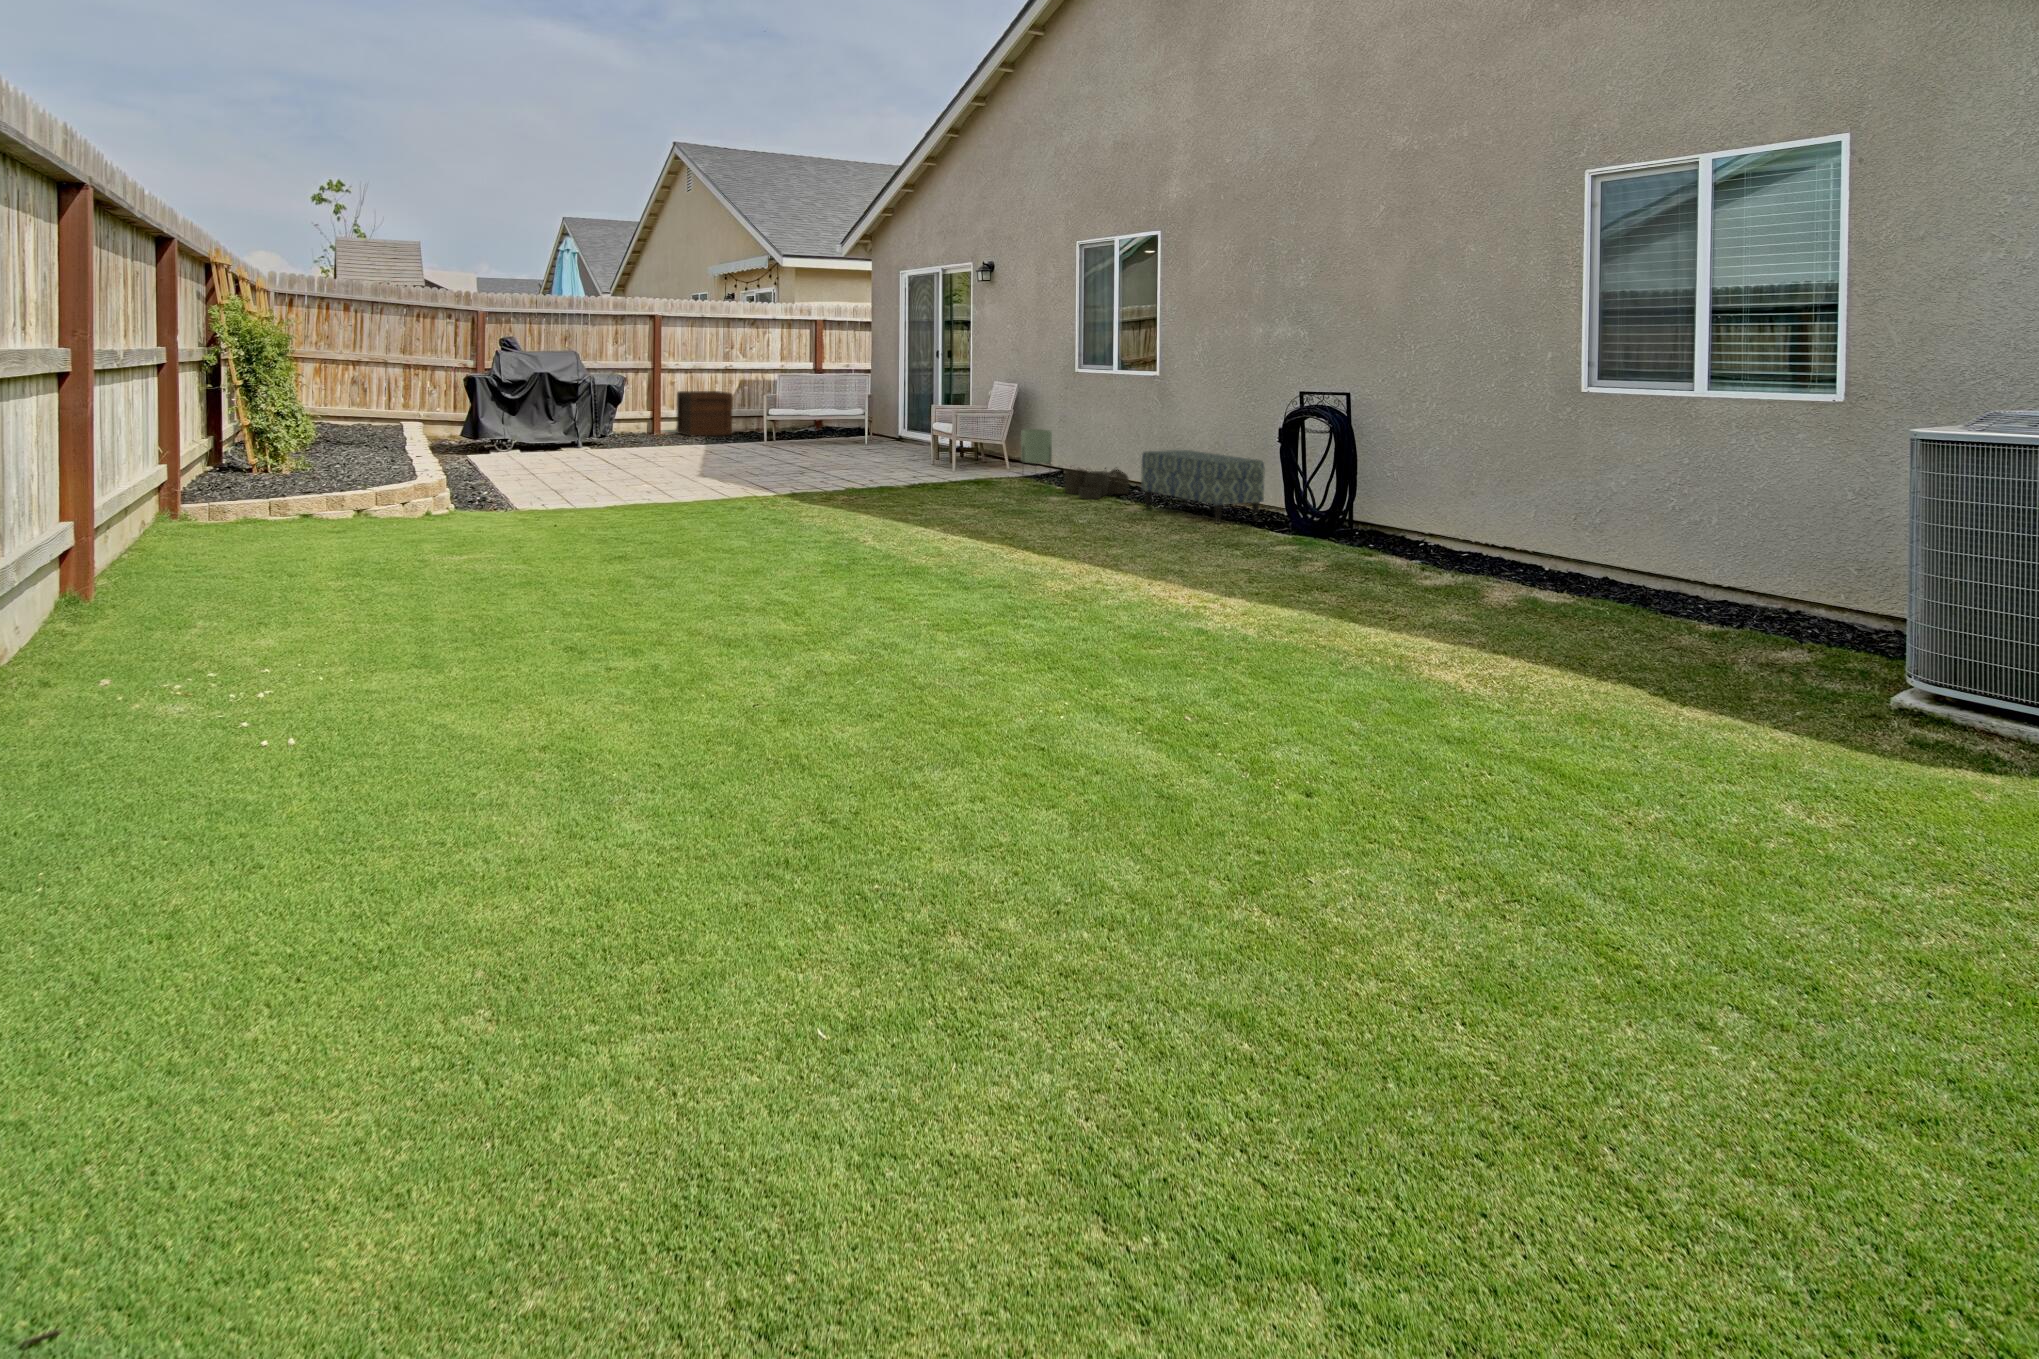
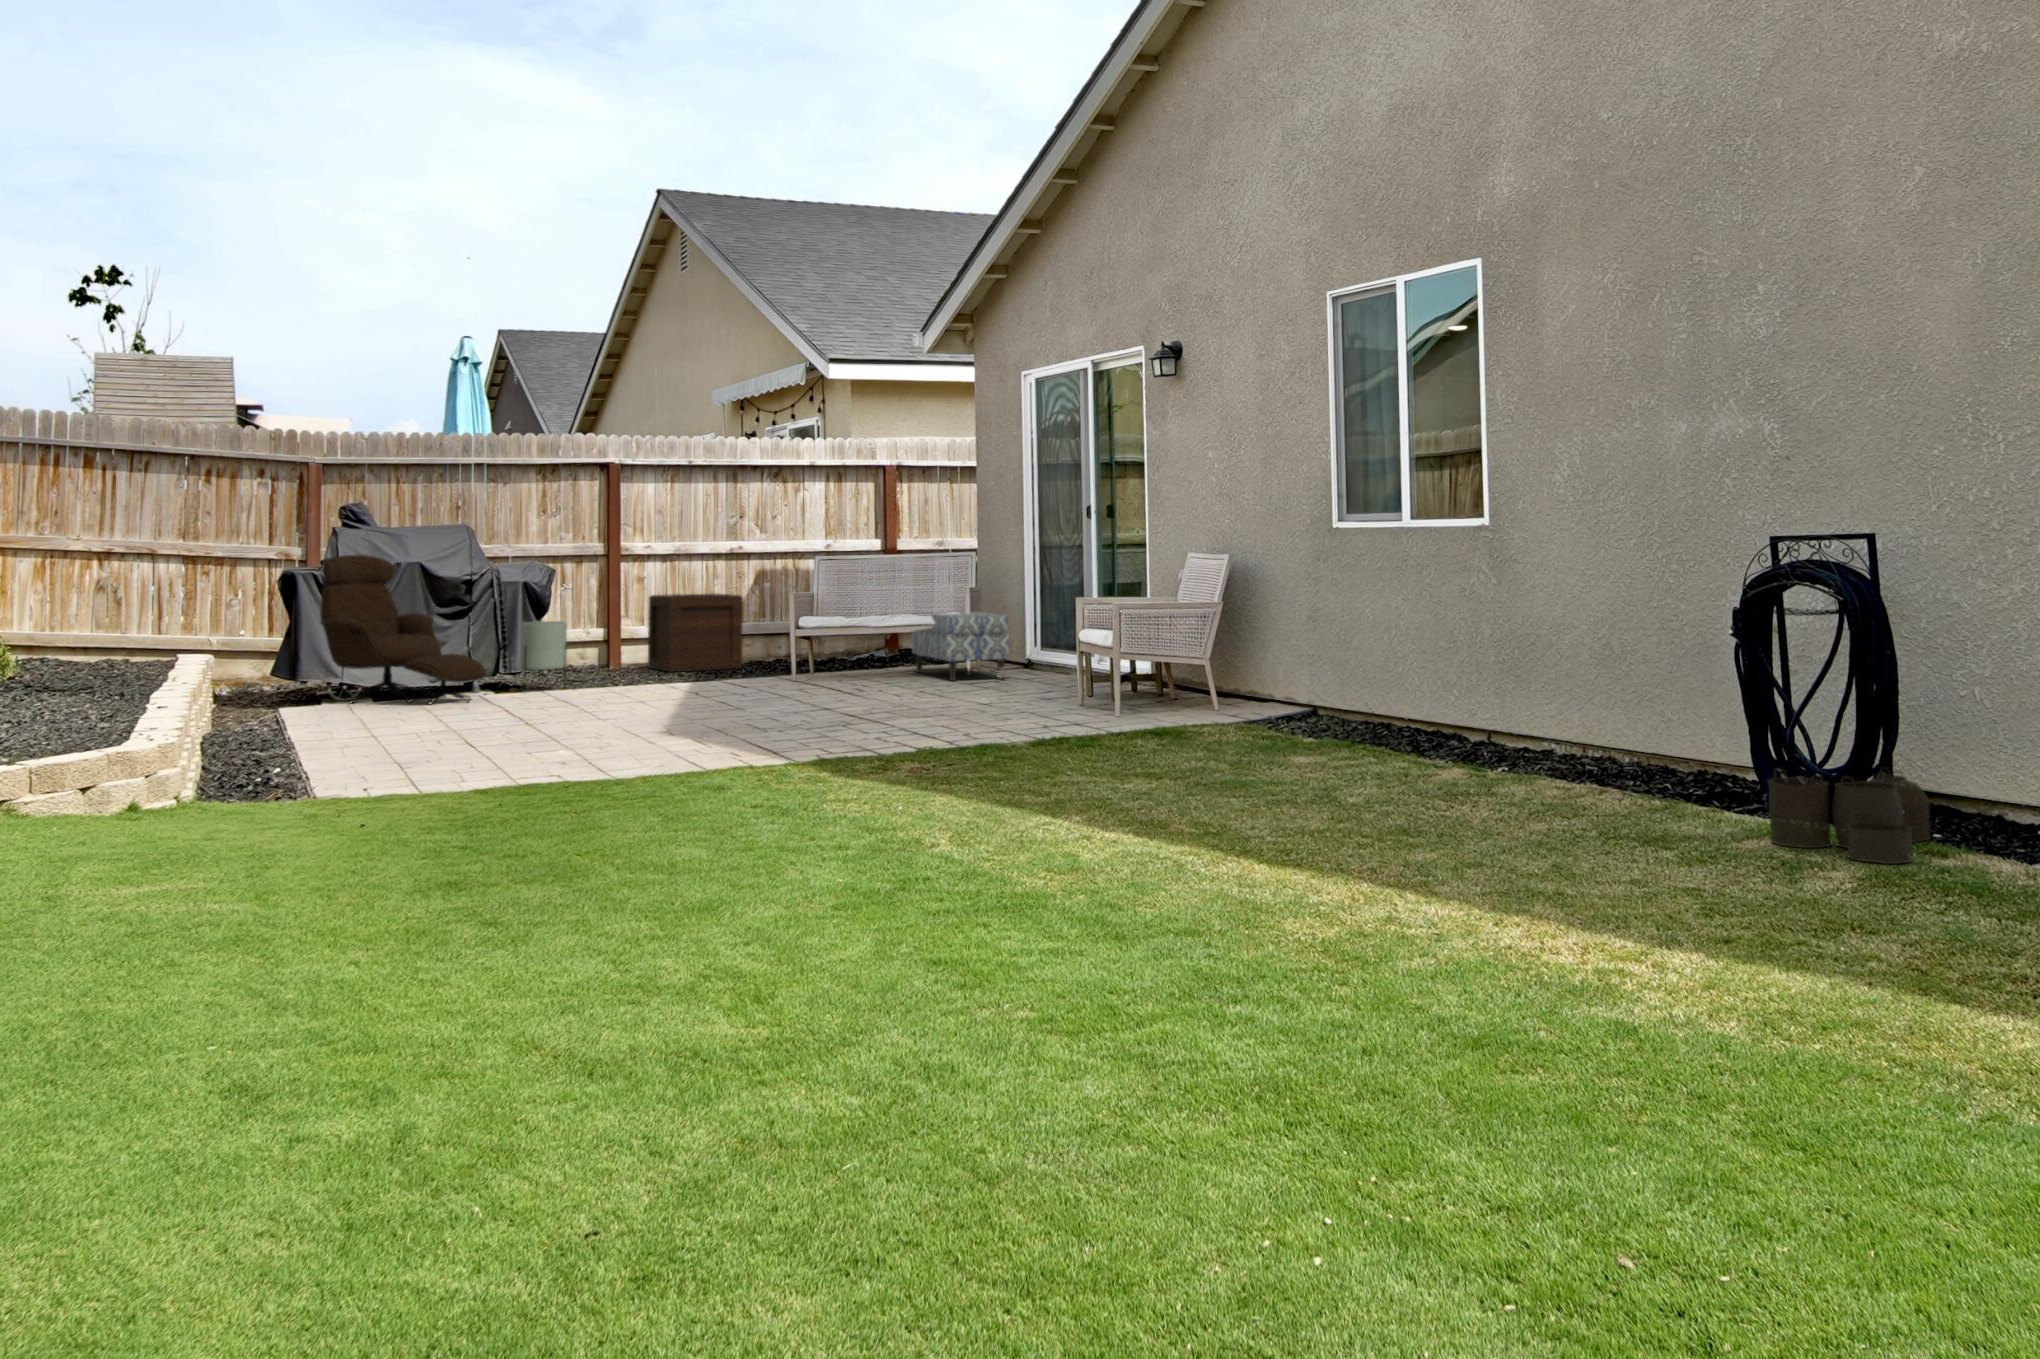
lounge chair: none [495,368,592,454] -> present [320,555,486,704]
planter: present [1021,429,1052,464] -> present [520,621,567,679]
bench: present [1141,450,1264,523] -> present [912,612,1009,681]
woven basket: present [1065,467,1129,499] -> present [1768,768,1930,864]

